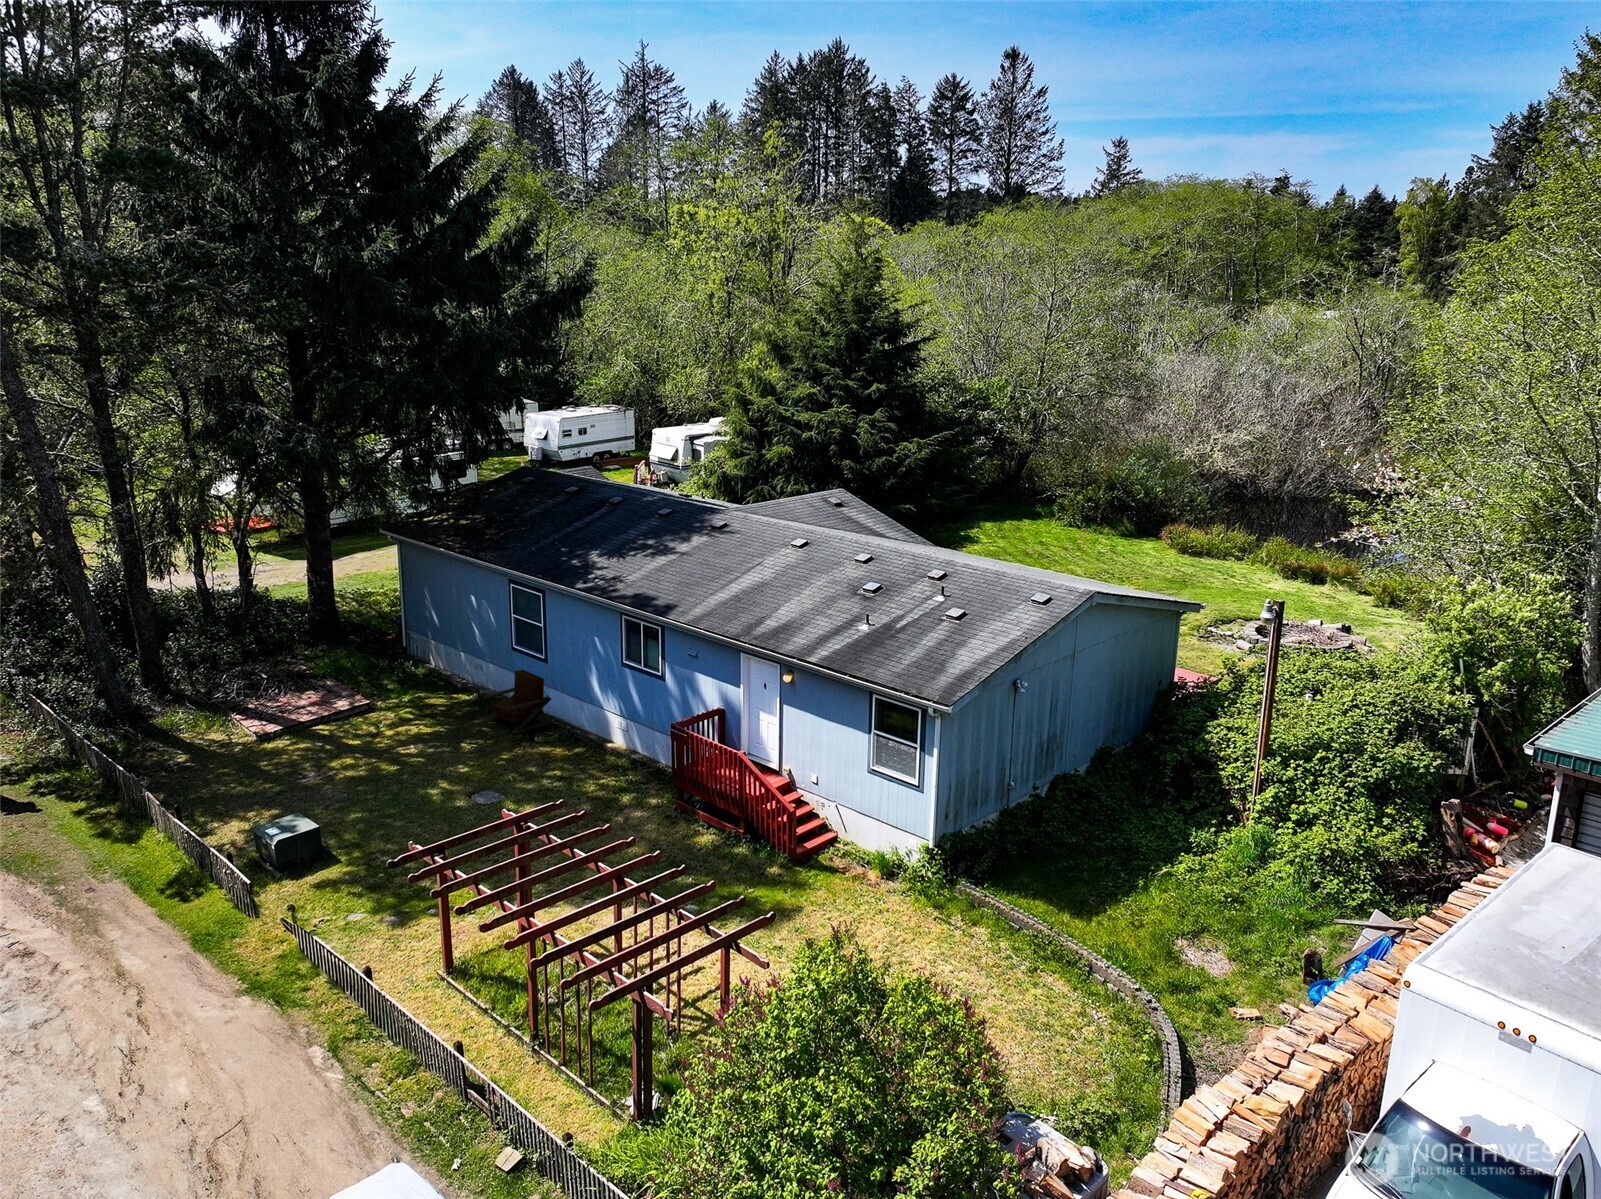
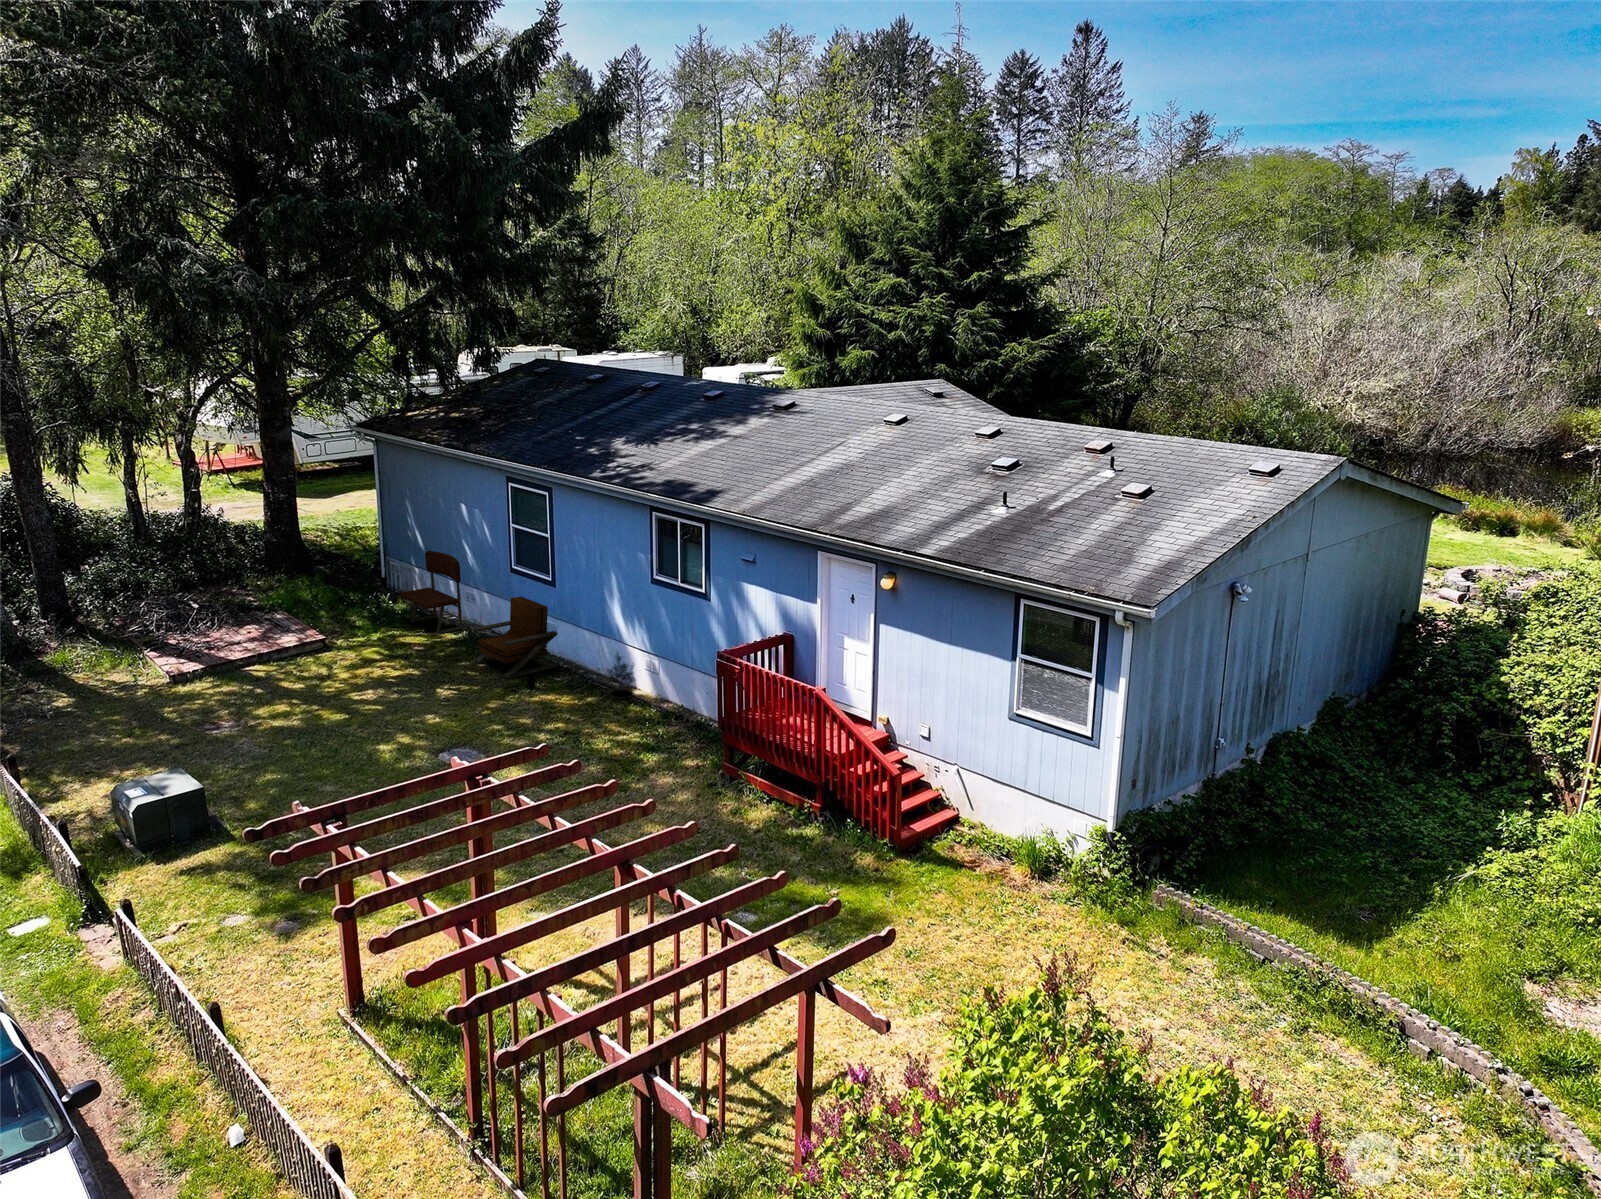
bench: none [423,629,475,696] -> present [399,551,464,634]
potted tree: none [588,714,613,750] -> present [607,652,635,699]

